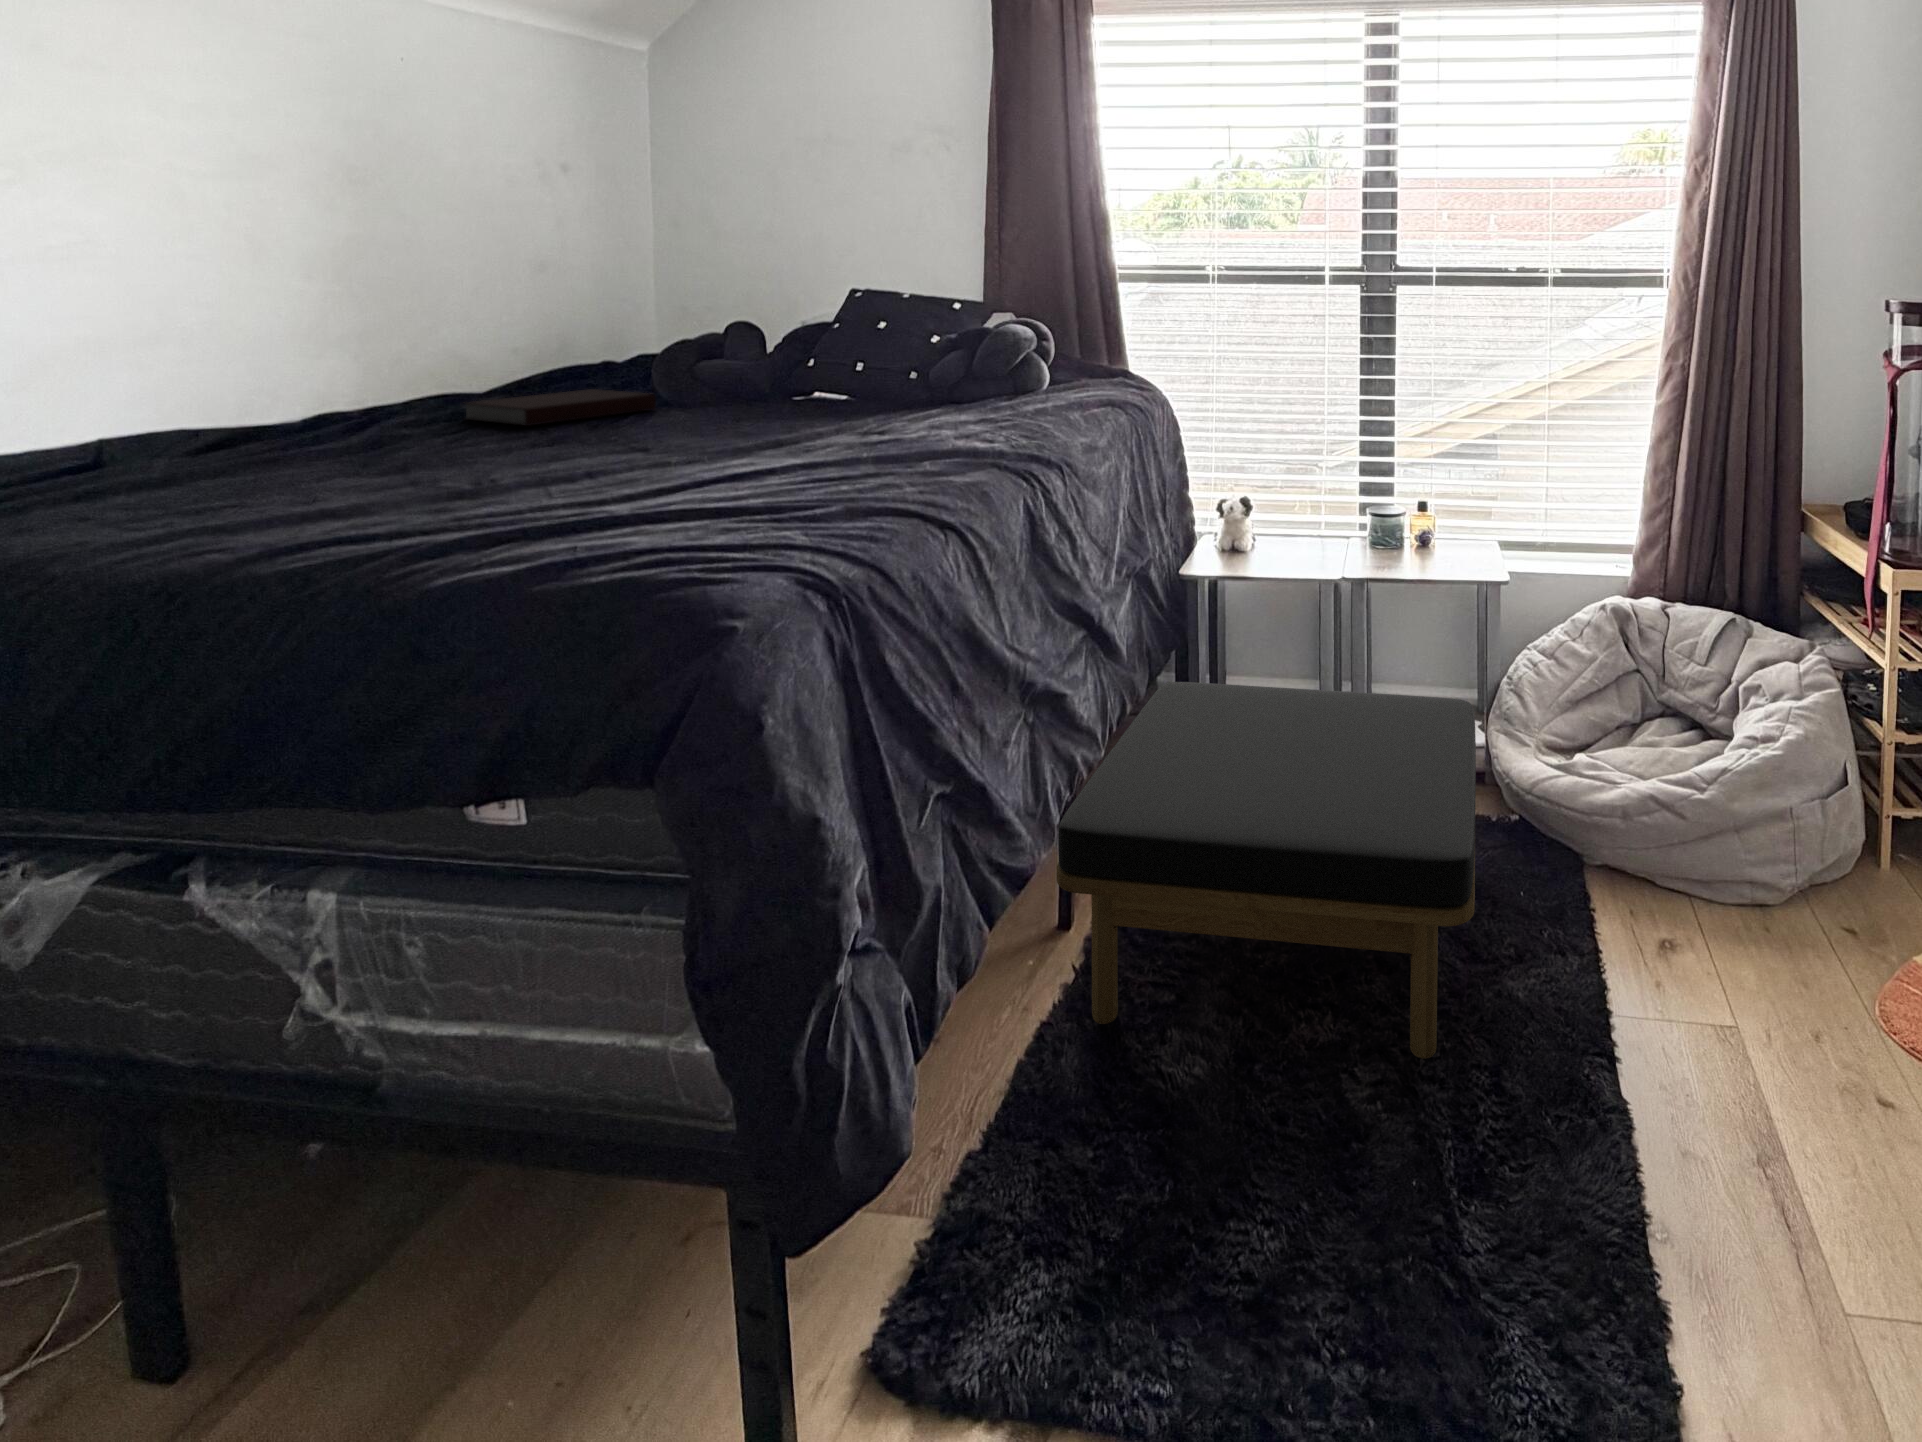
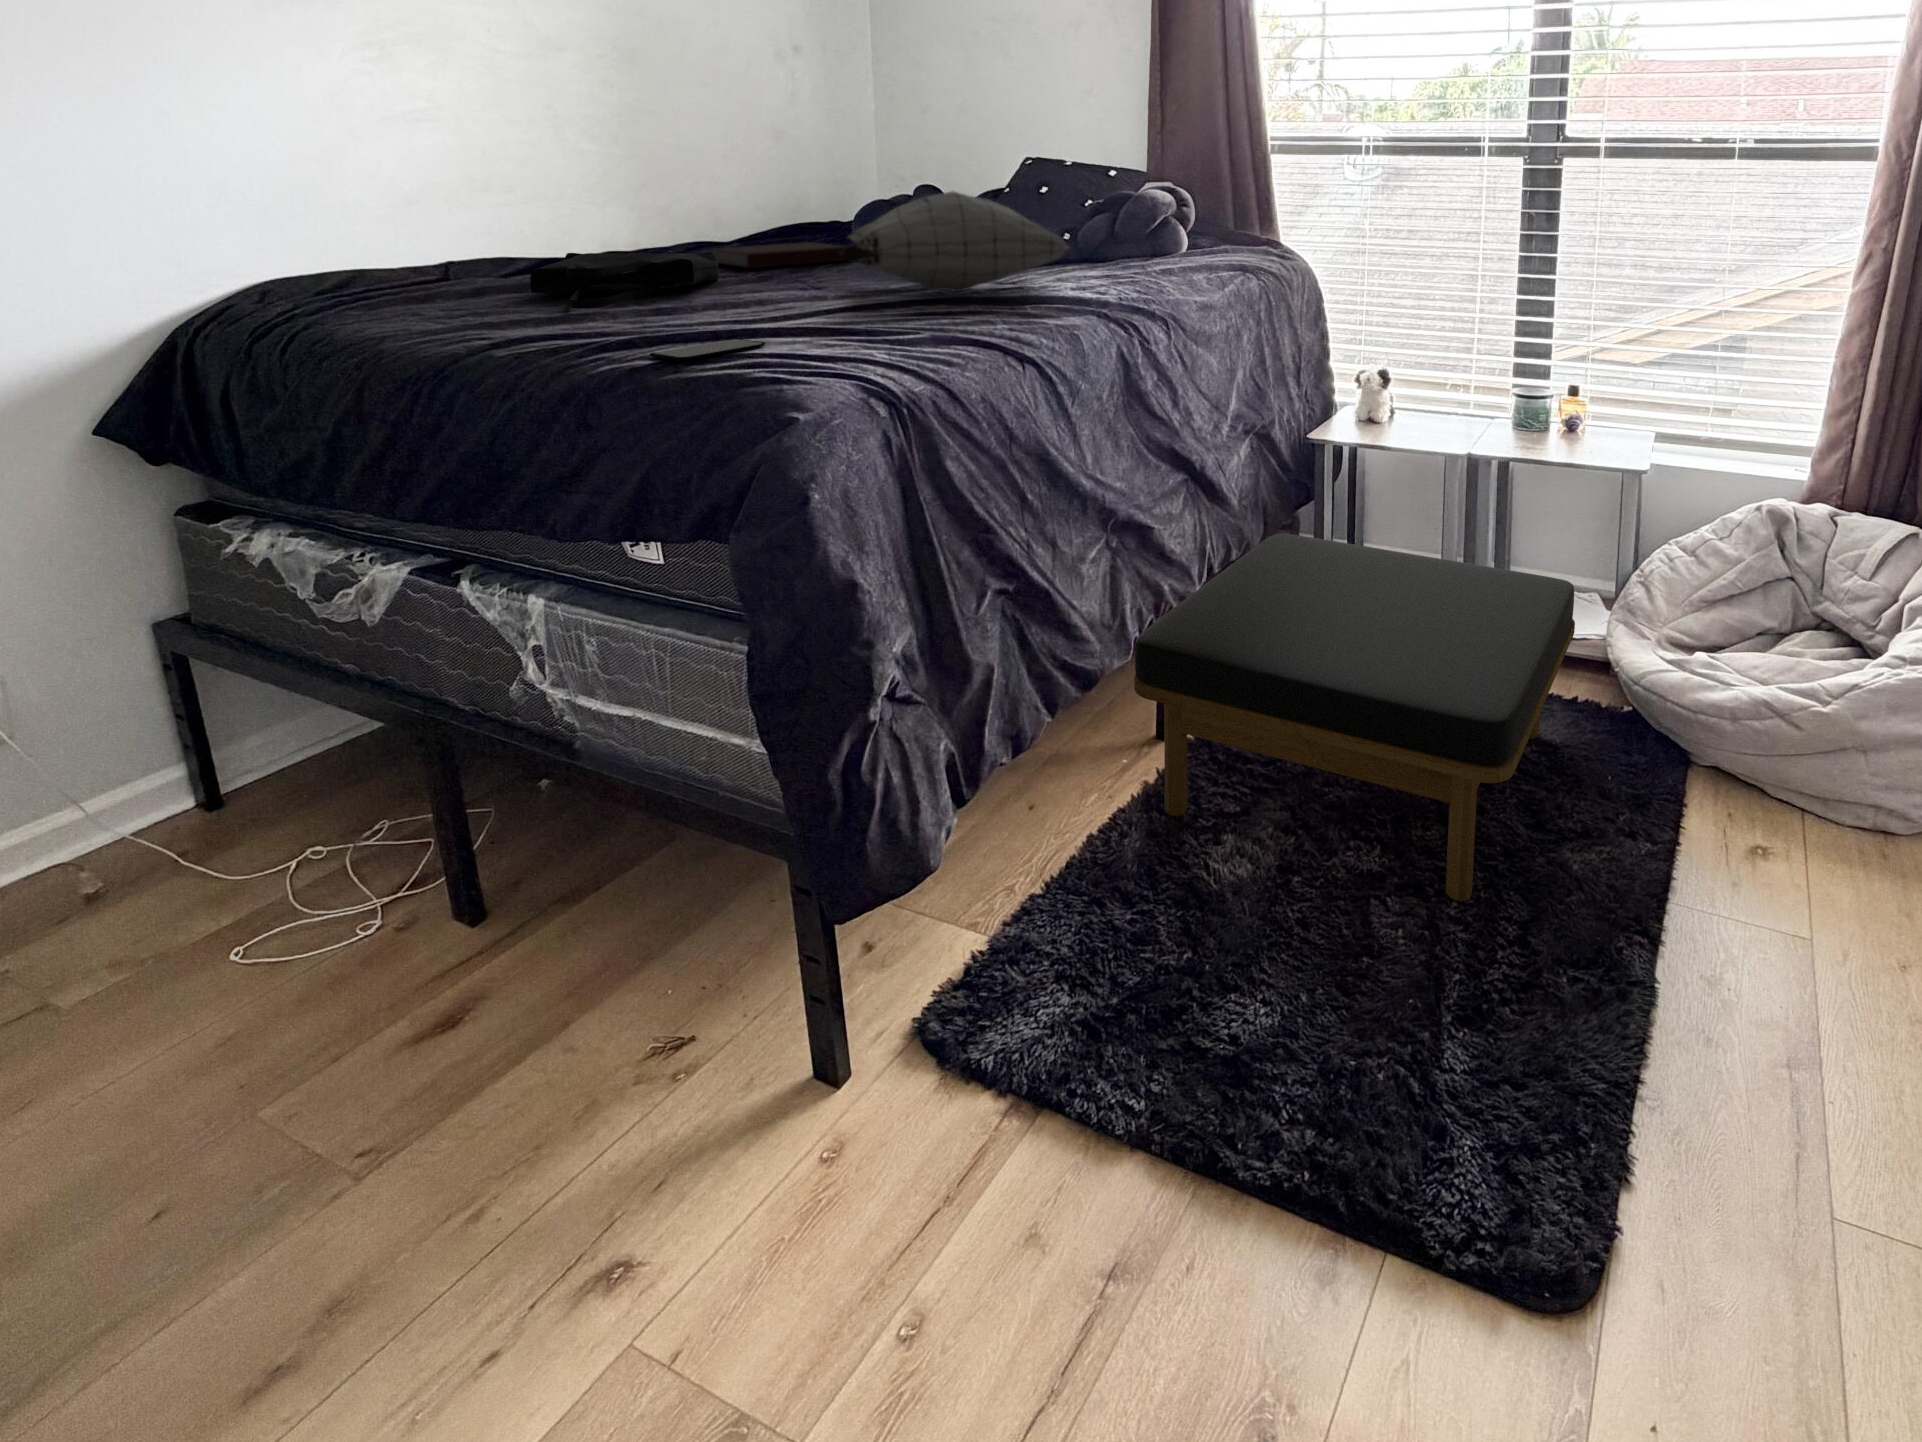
pillow: none [676,334,969,446] -> present [840,191,1069,292]
tote bag: none [240,412,500,495] -> present [530,253,719,309]
smartphone: none [496,525,641,560] -> present [650,339,765,360]

